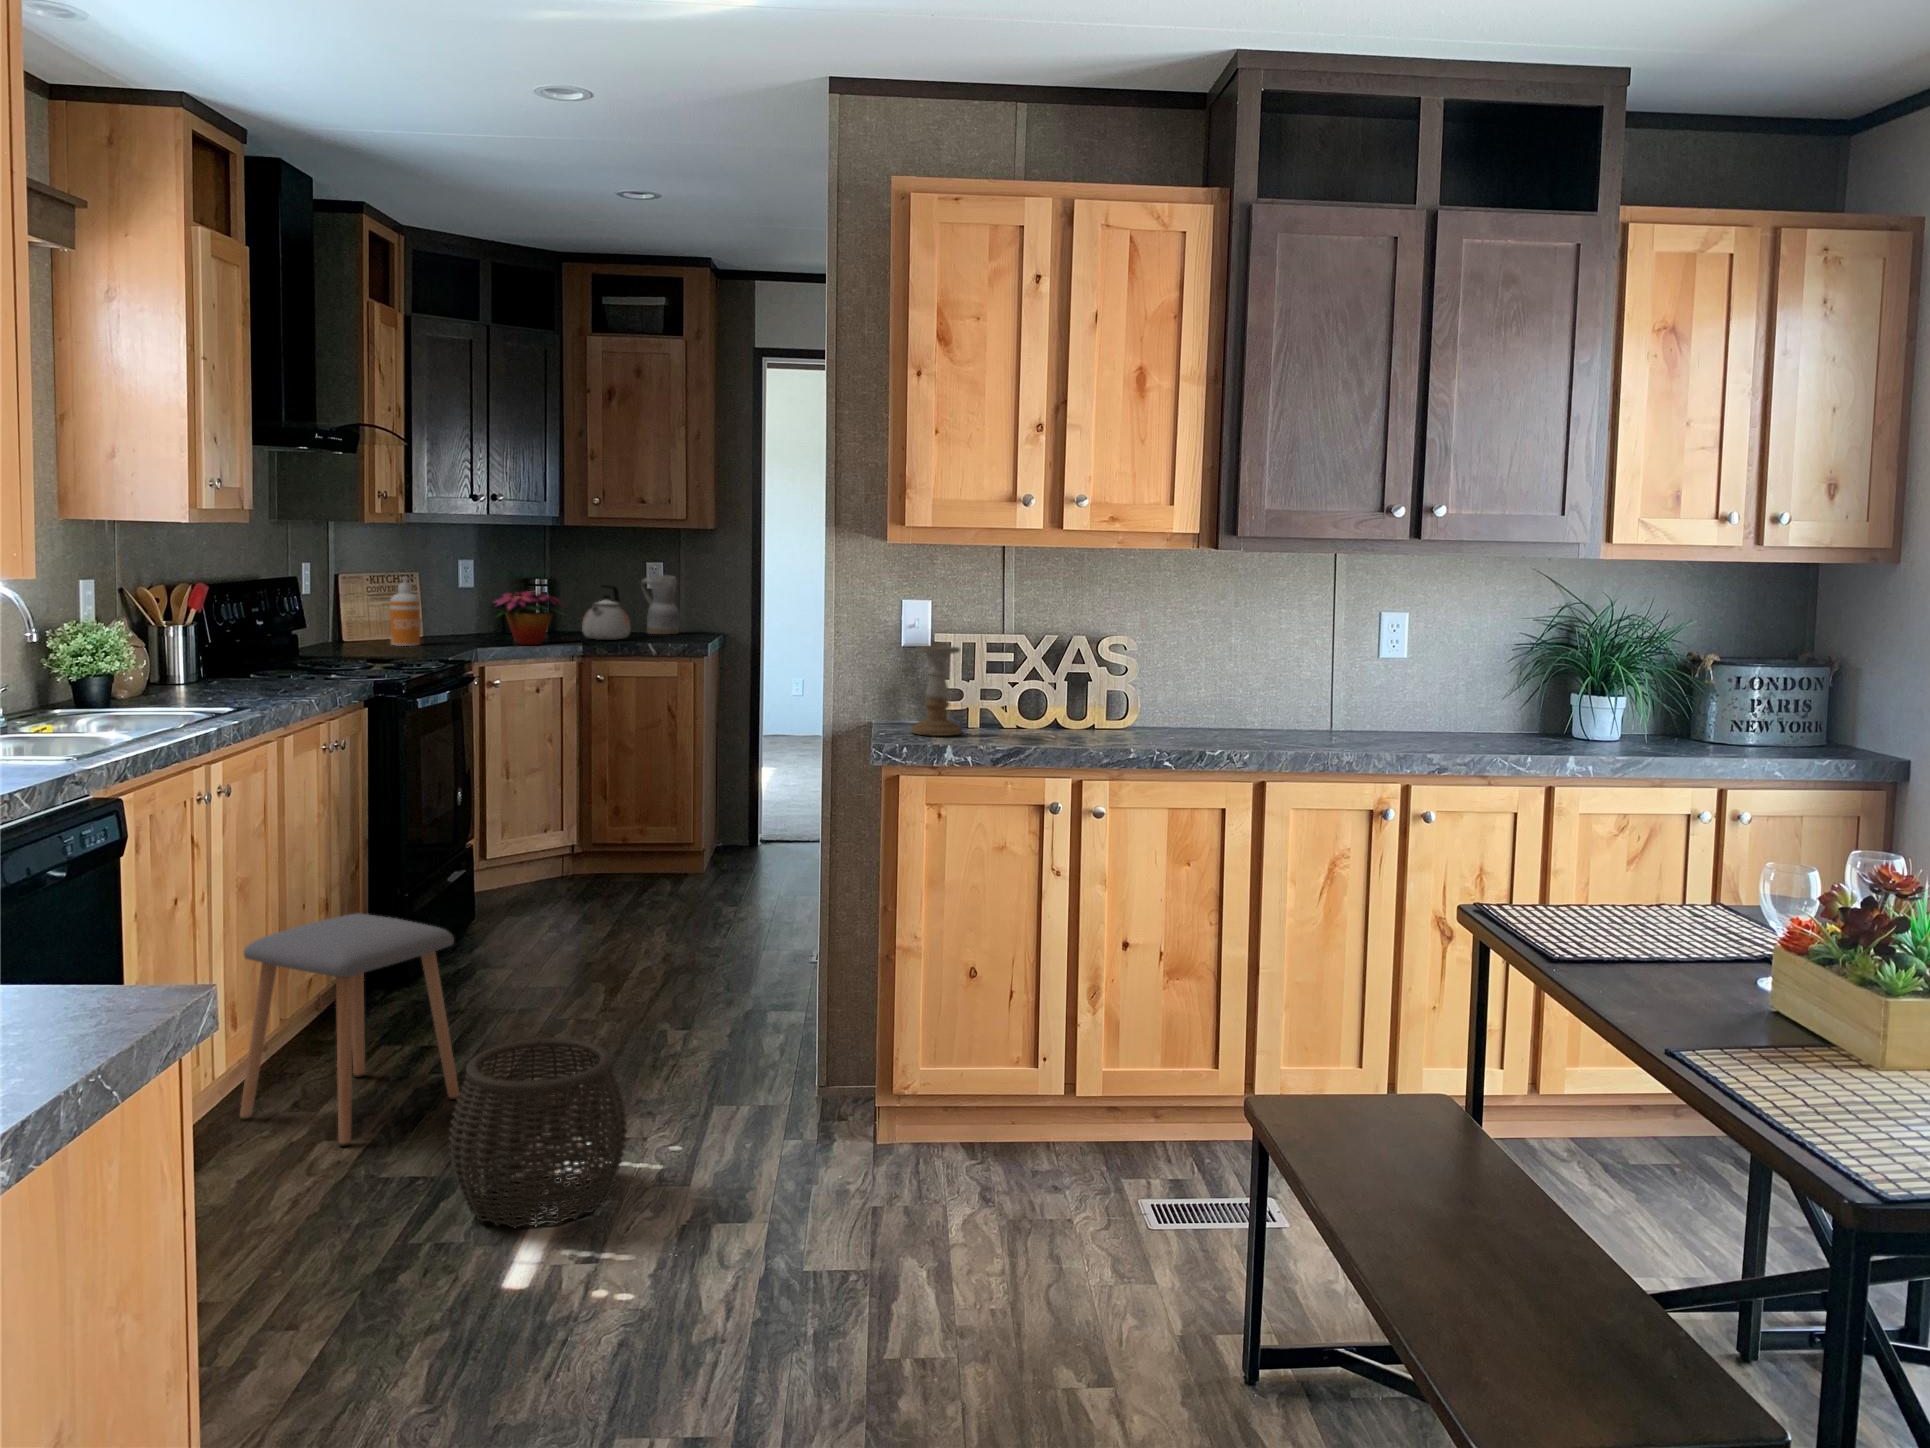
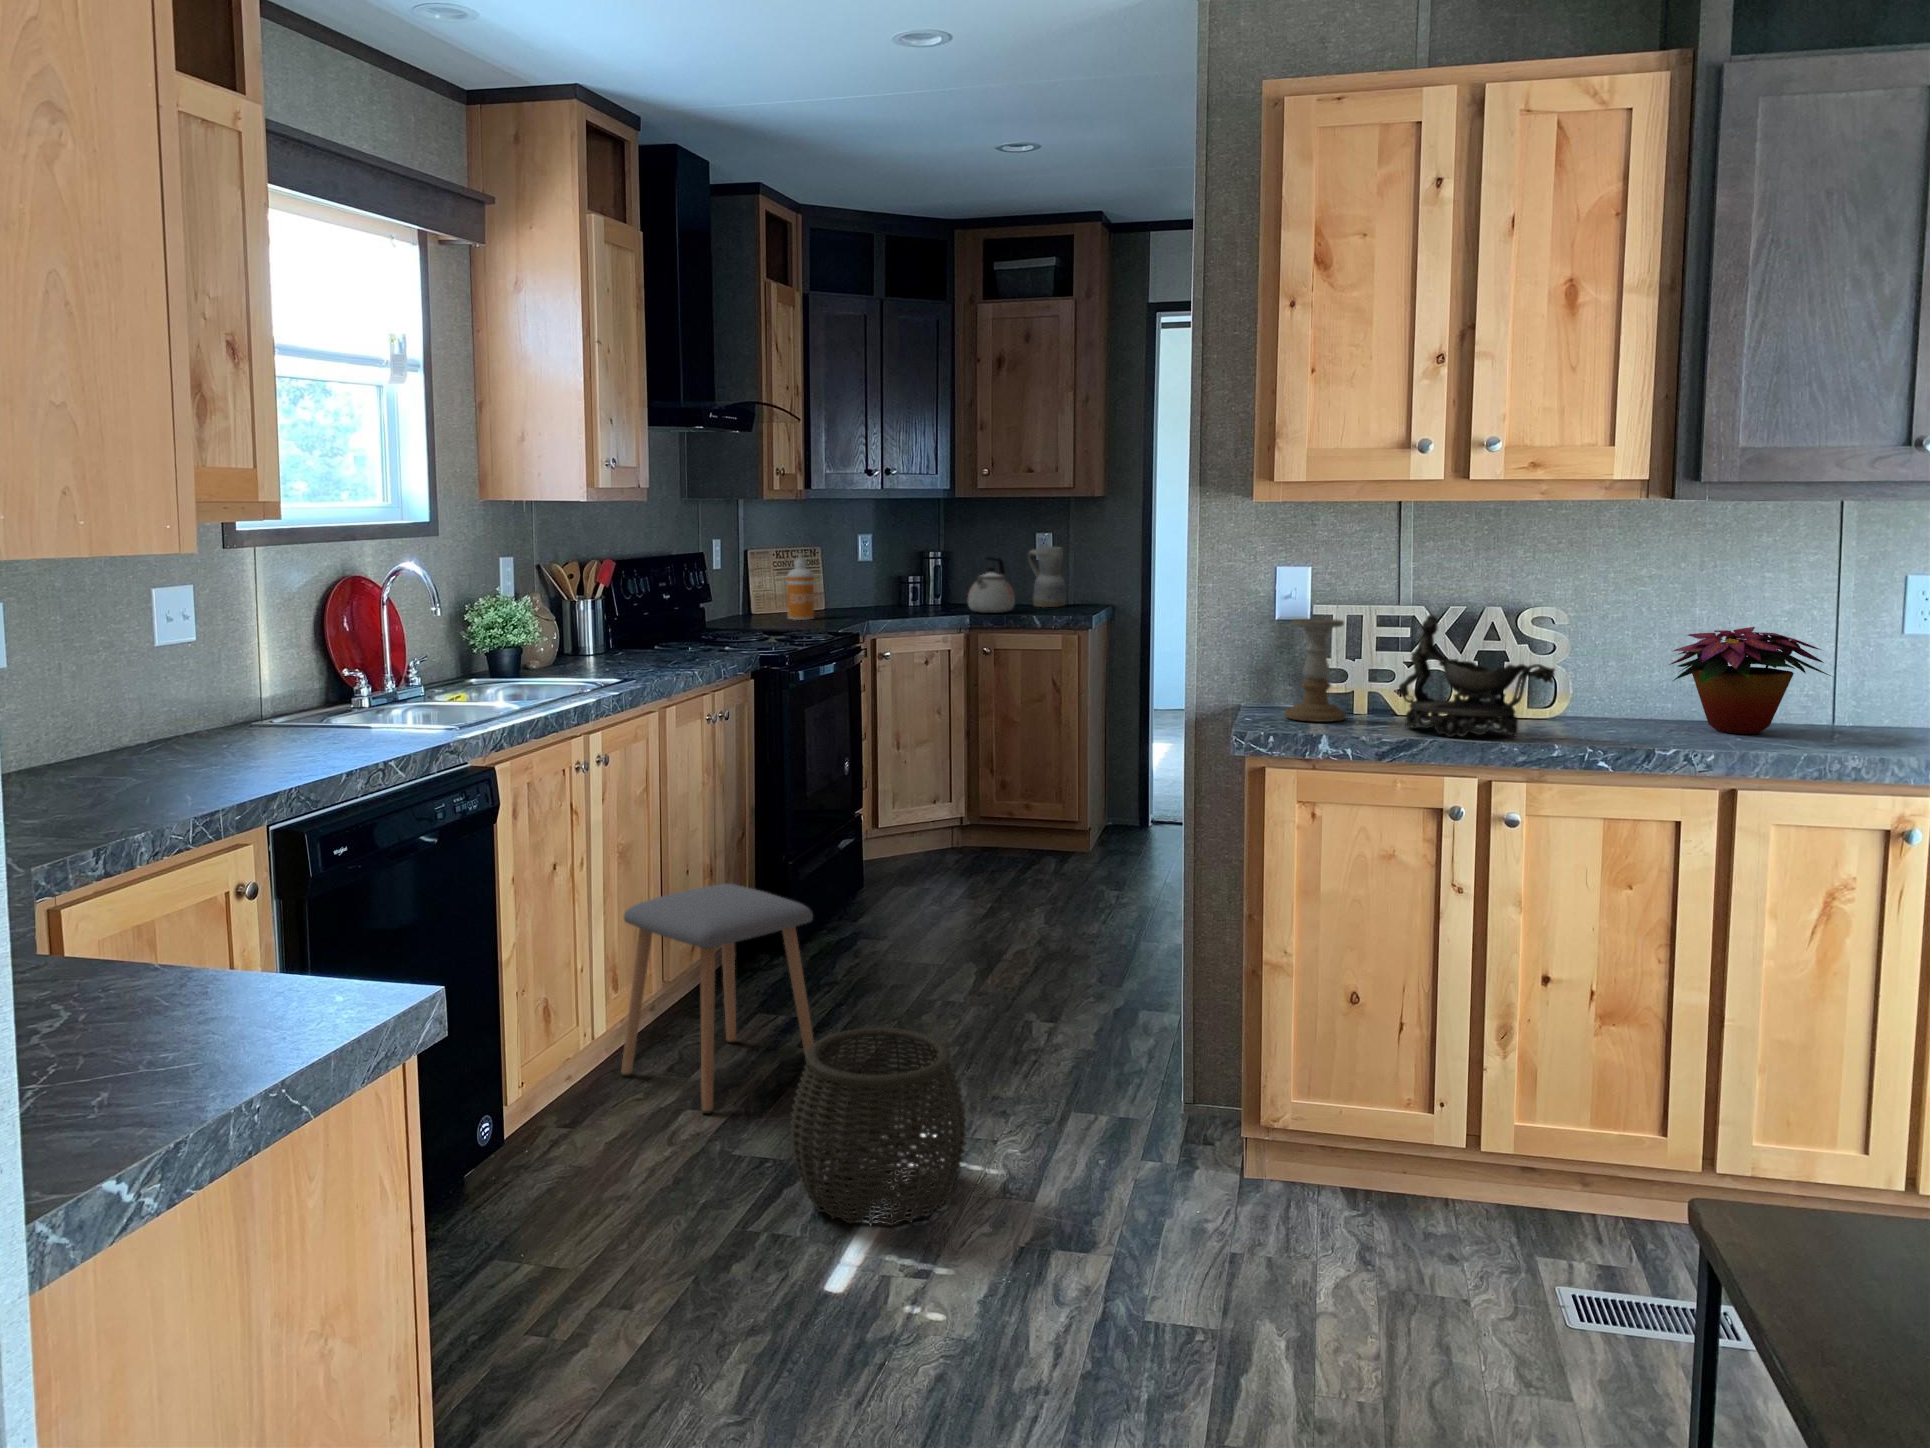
flower arrangement: present [496,591,561,645] -> present [1669,627,1831,734]
decorative bowl: none [1006,642,1131,746] -> present [1399,615,1555,737]

